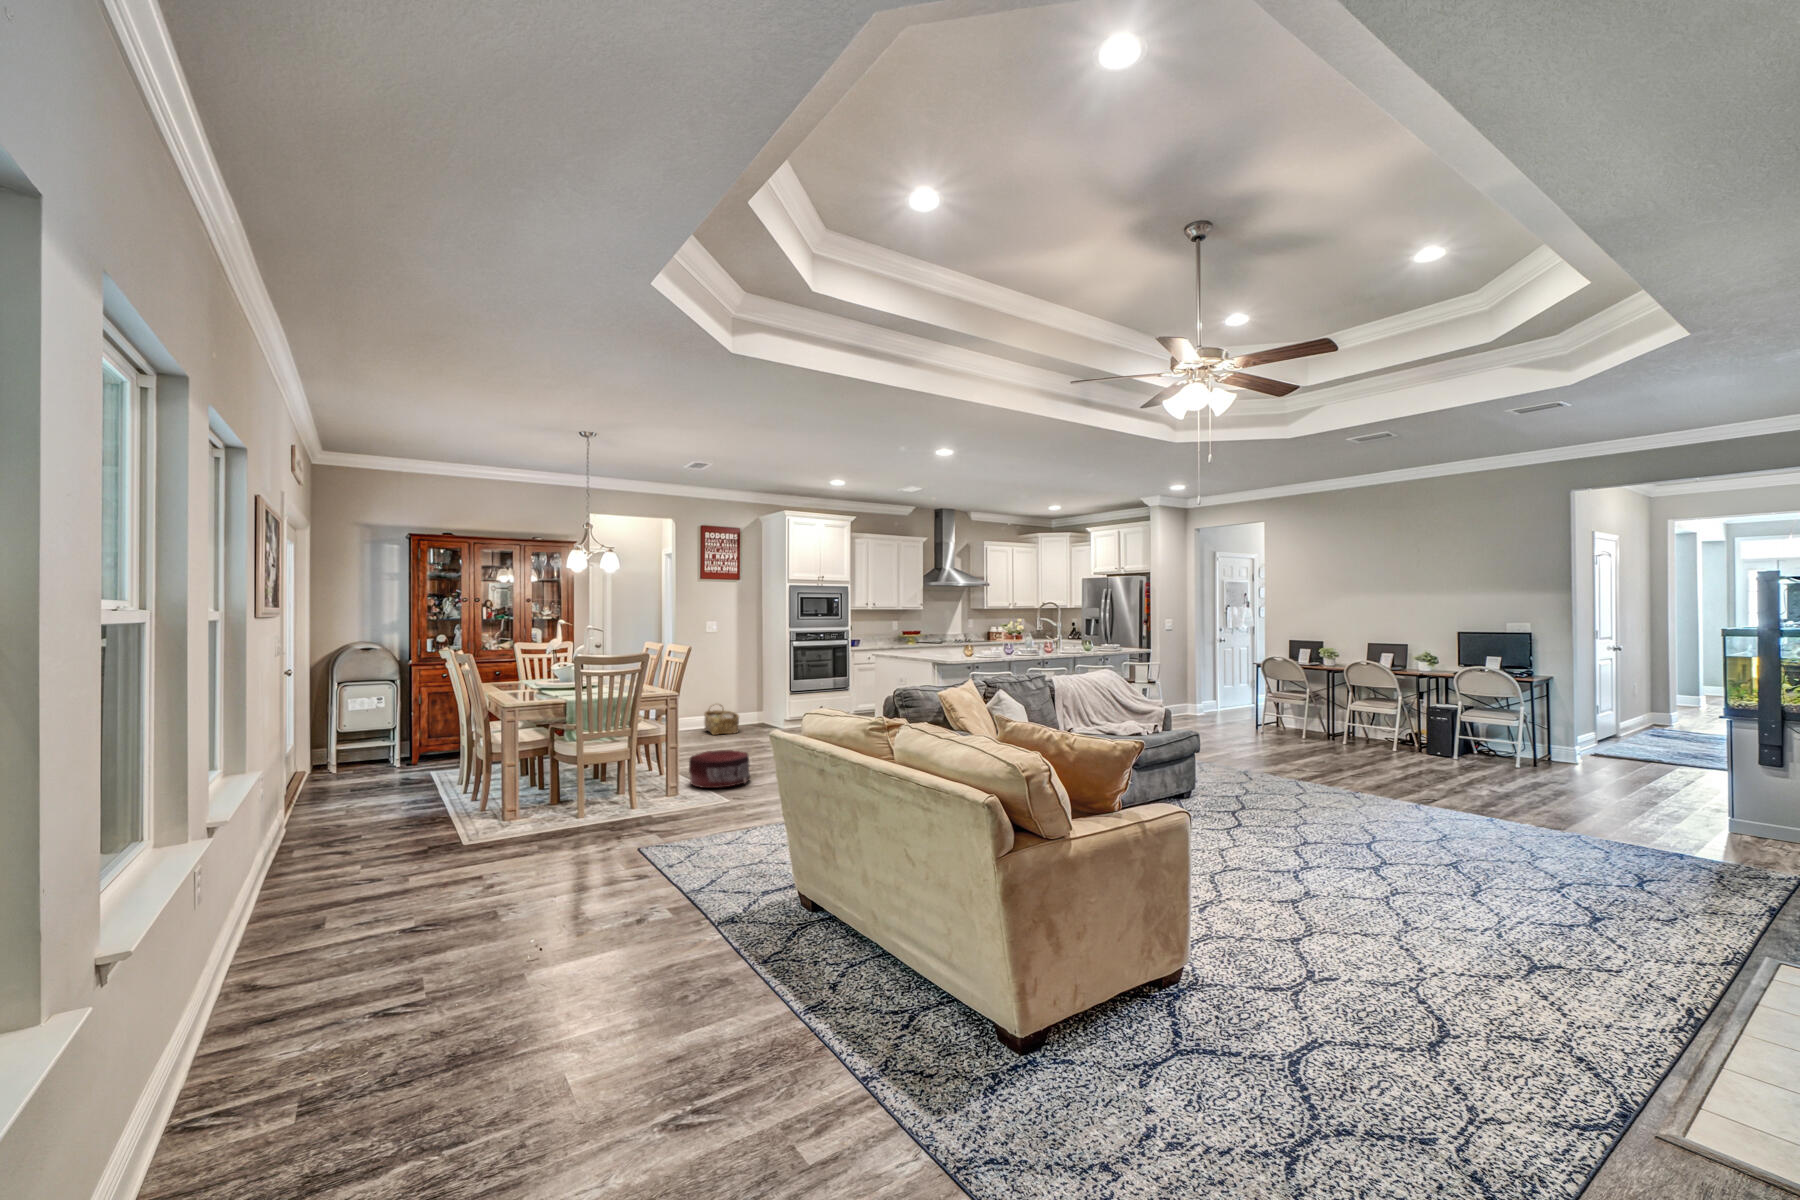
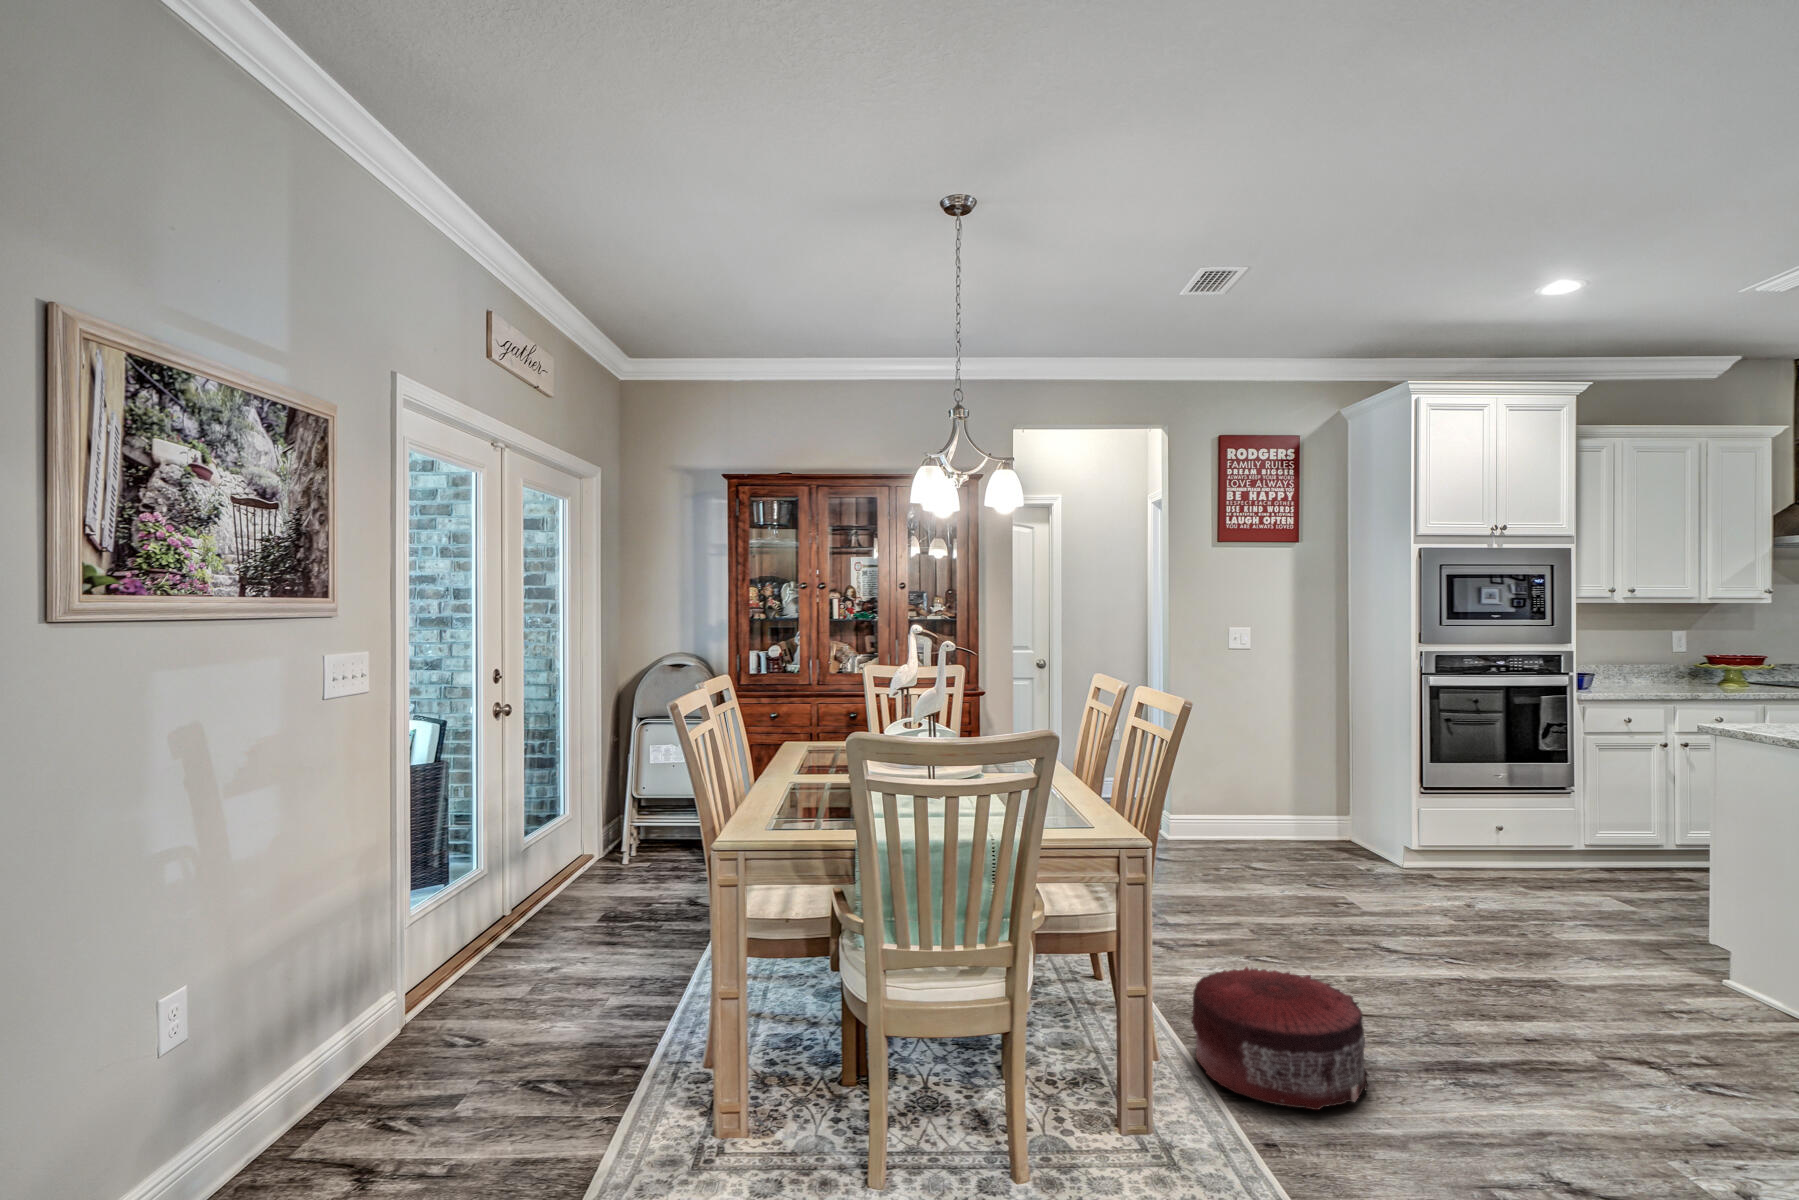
woven basket: present [704,705,739,735] -> none [1226,791,1302,861]

